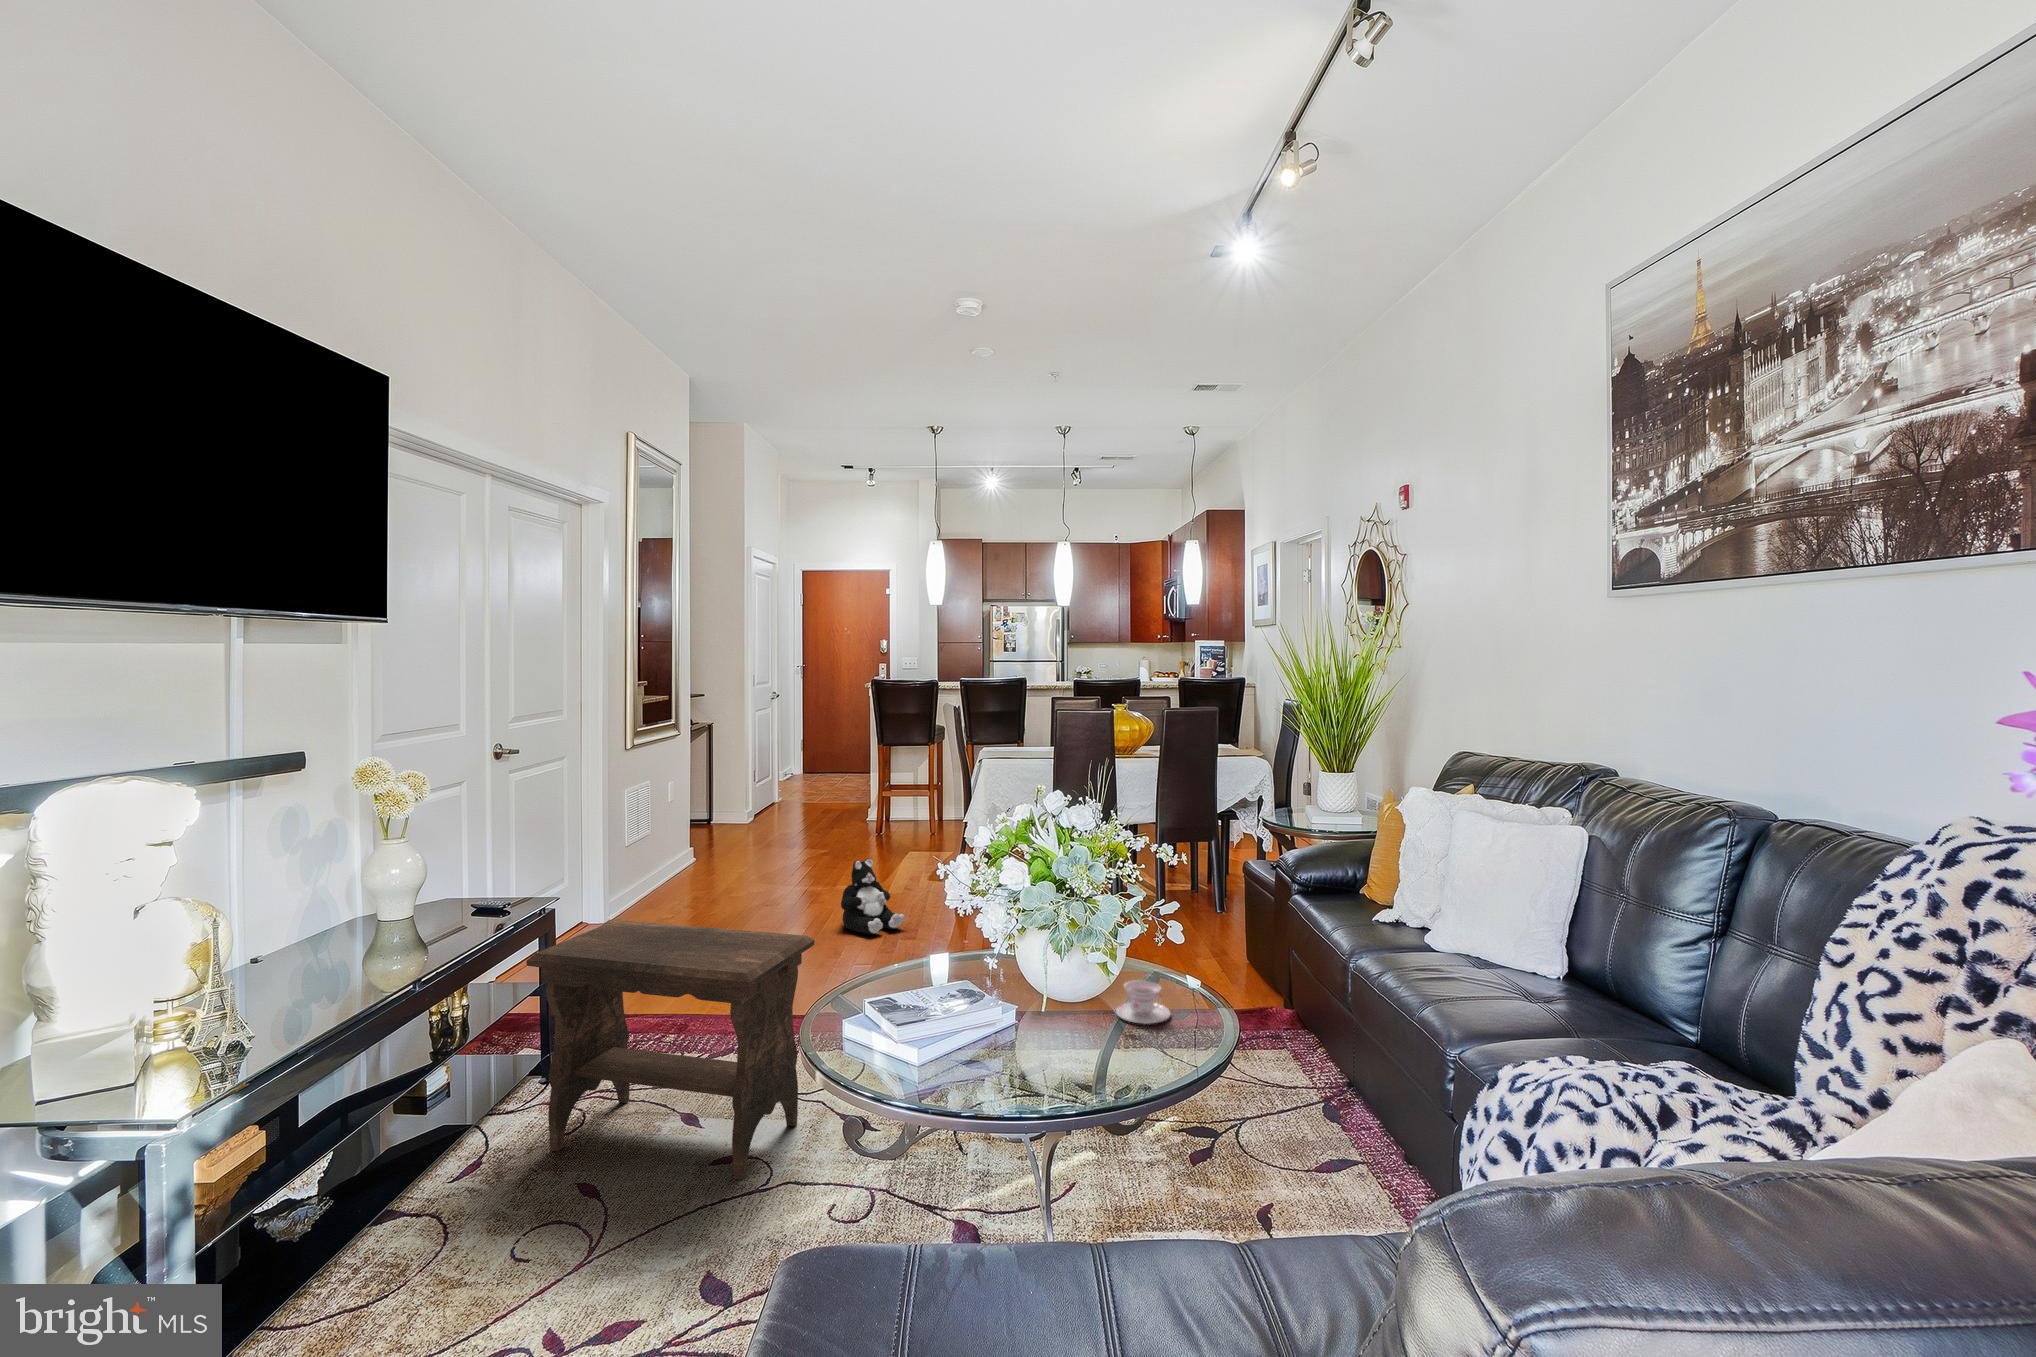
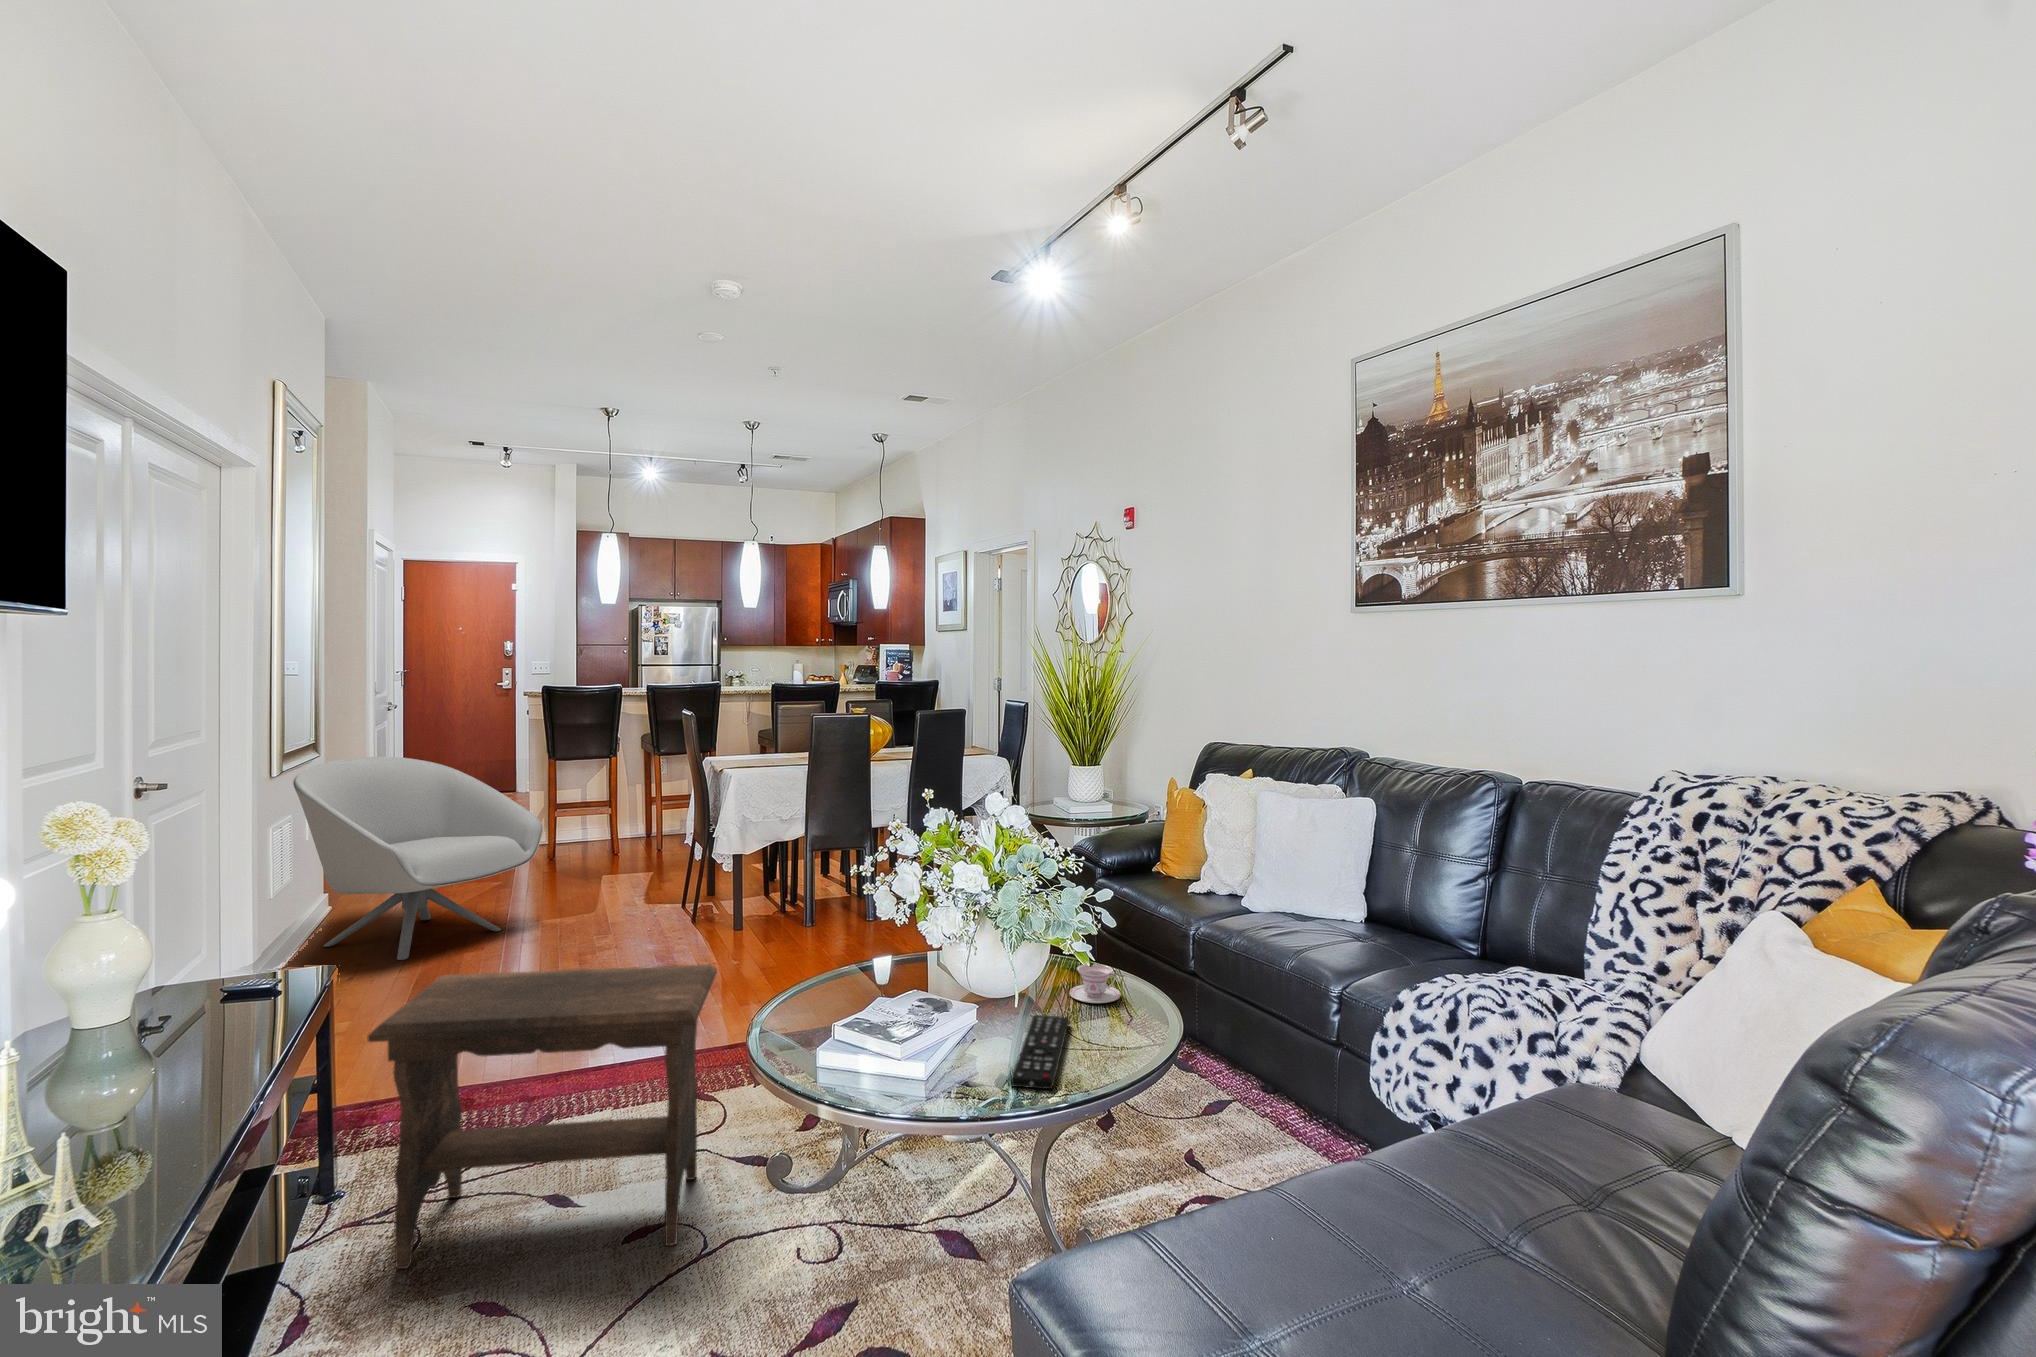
armchair: none [654,741,831,906] -> present [293,757,543,960]
plush toy: present [841,858,905,934] -> none [589,884,668,969]
remote control: none [963,1025,1084,1102] -> present [1011,1015,1069,1089]

